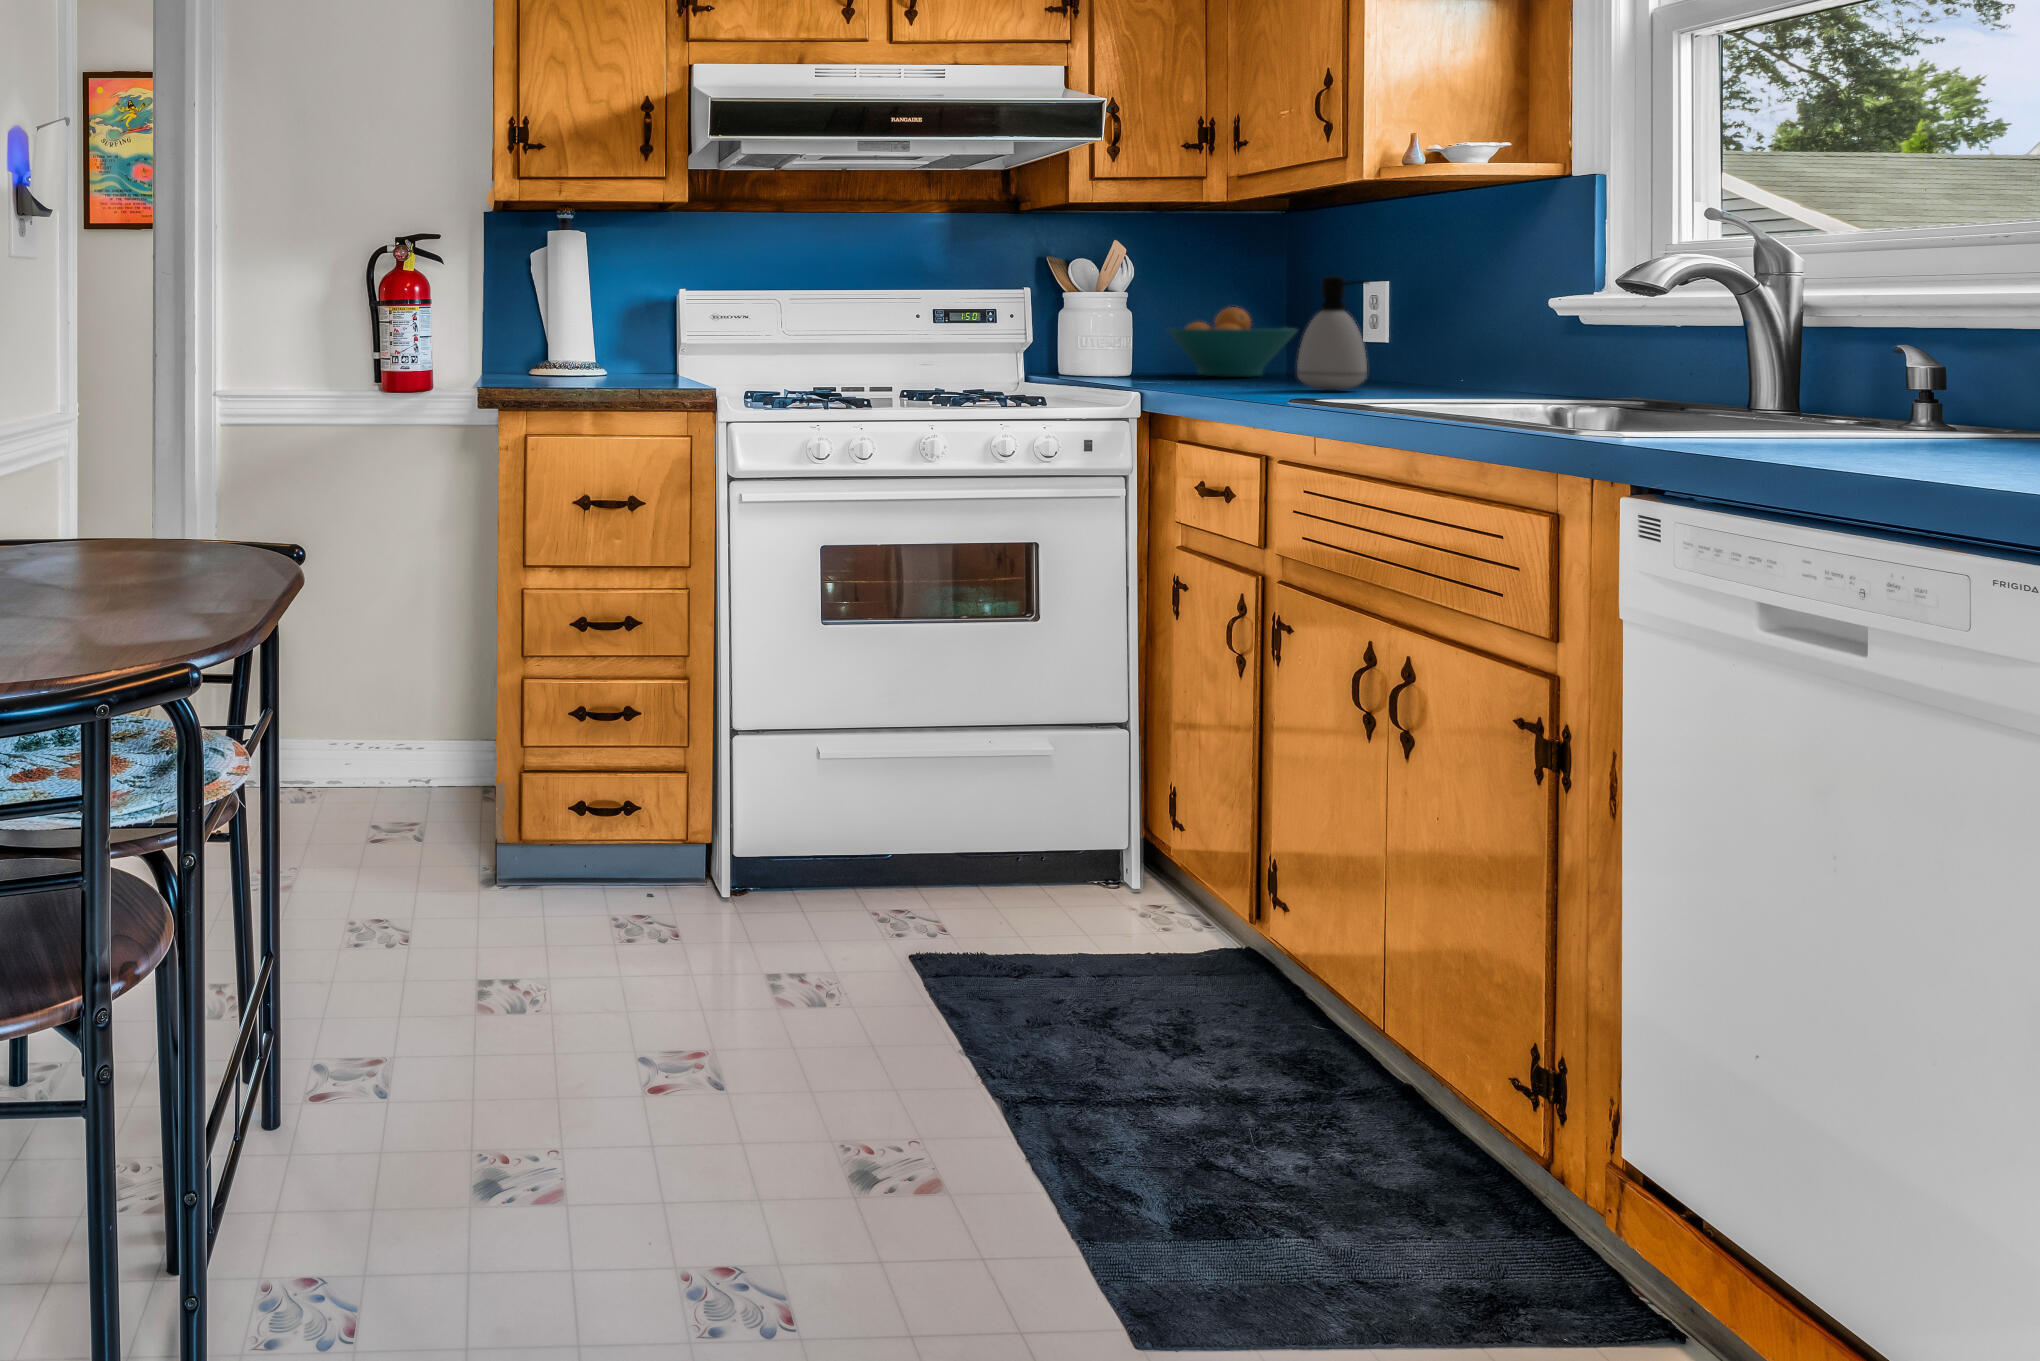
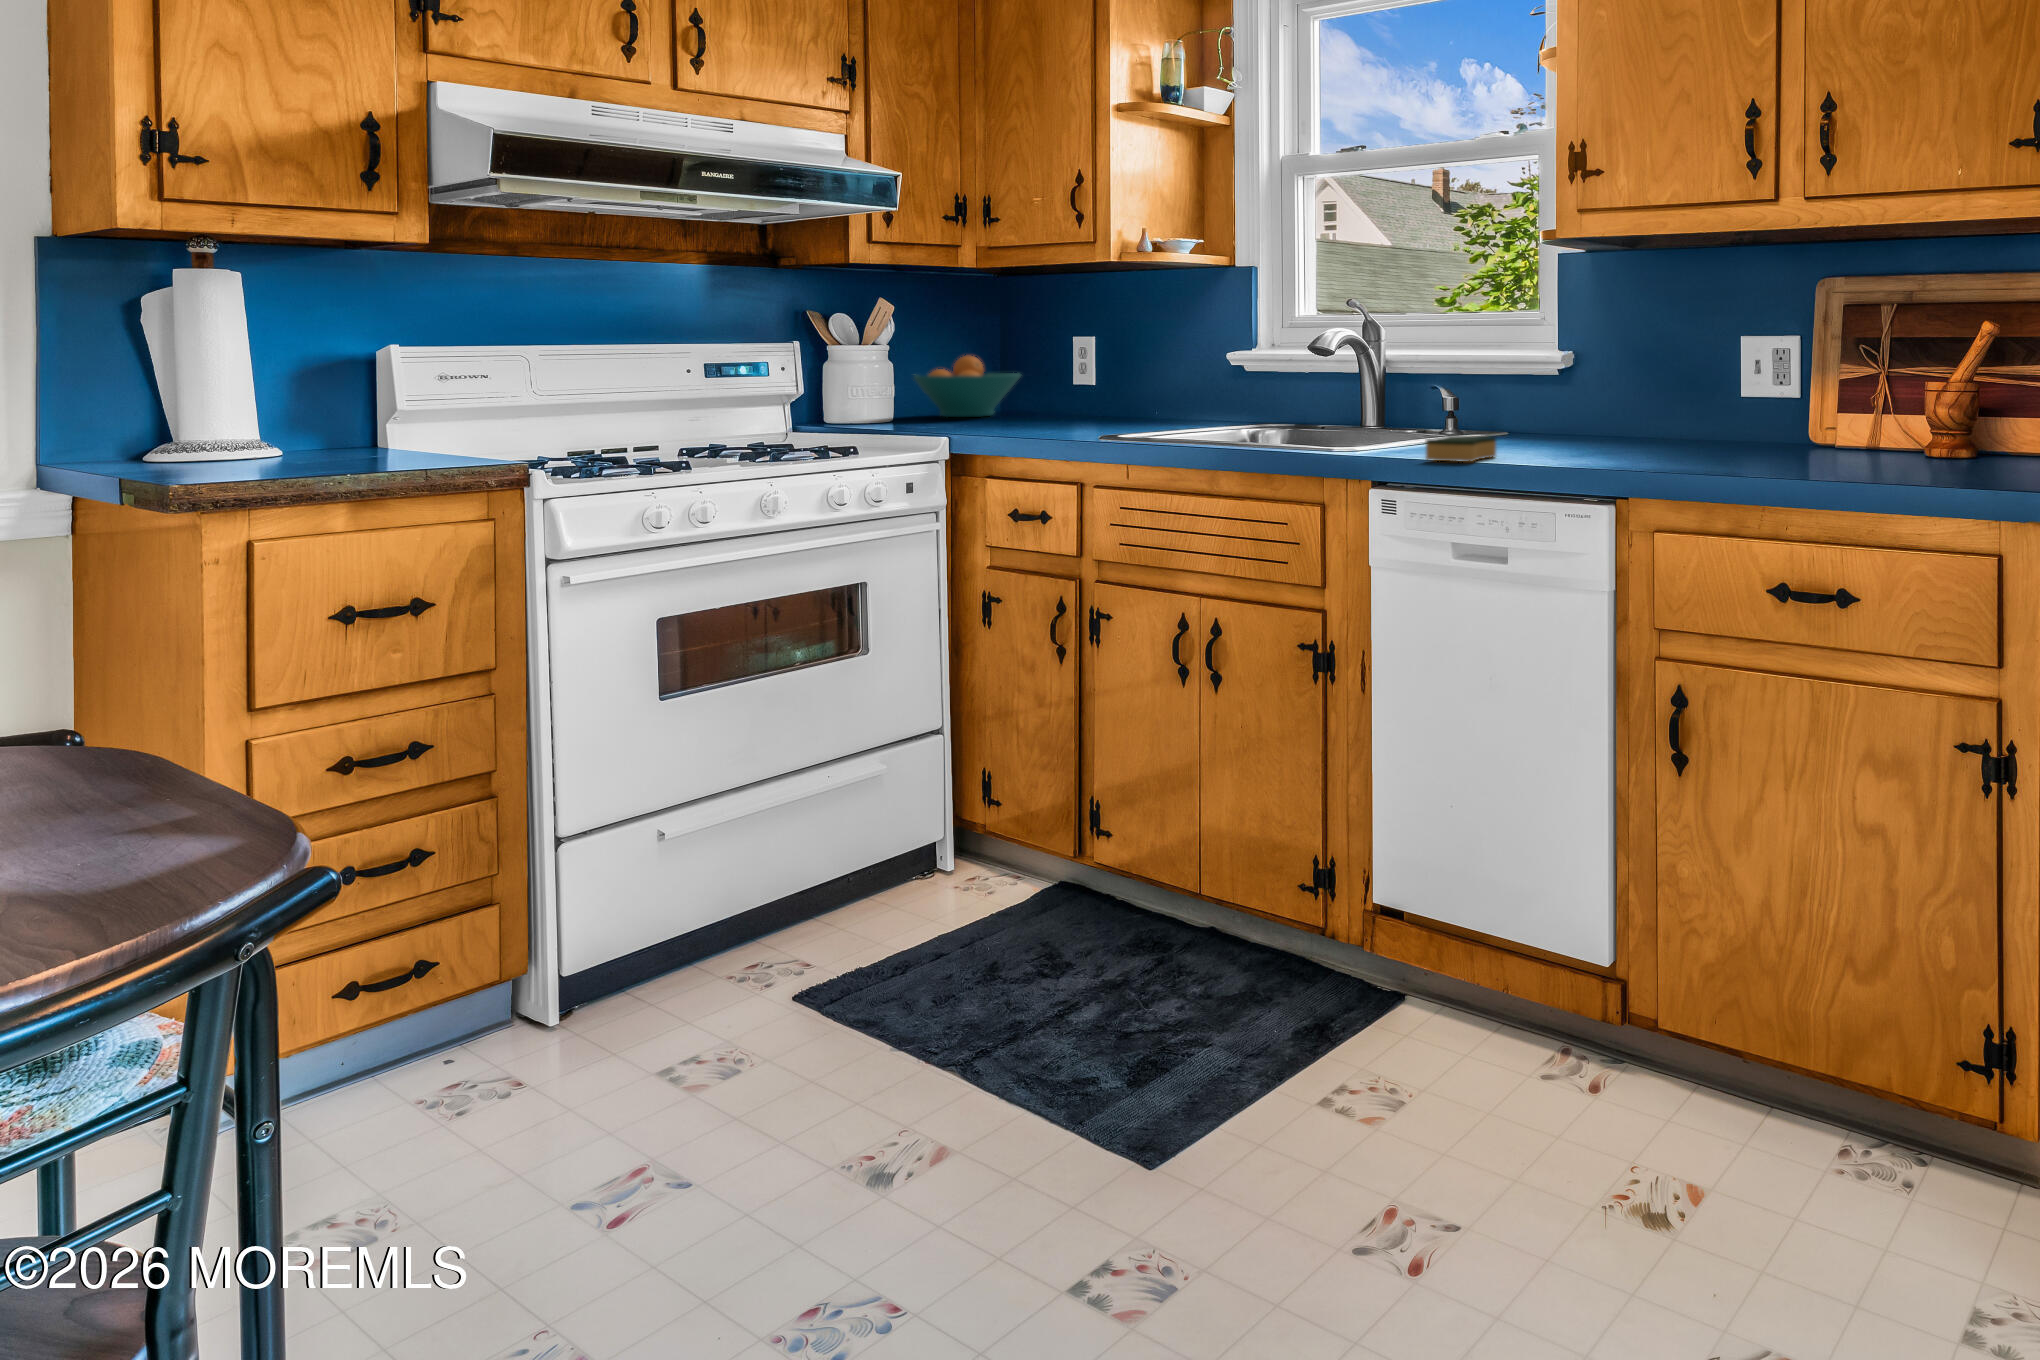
soap dispenser: present [1297,276,1369,390] -> none [1057,334,1109,426]
sponge: none [1762,420,1946,465] -> present [1426,436,1496,462]

